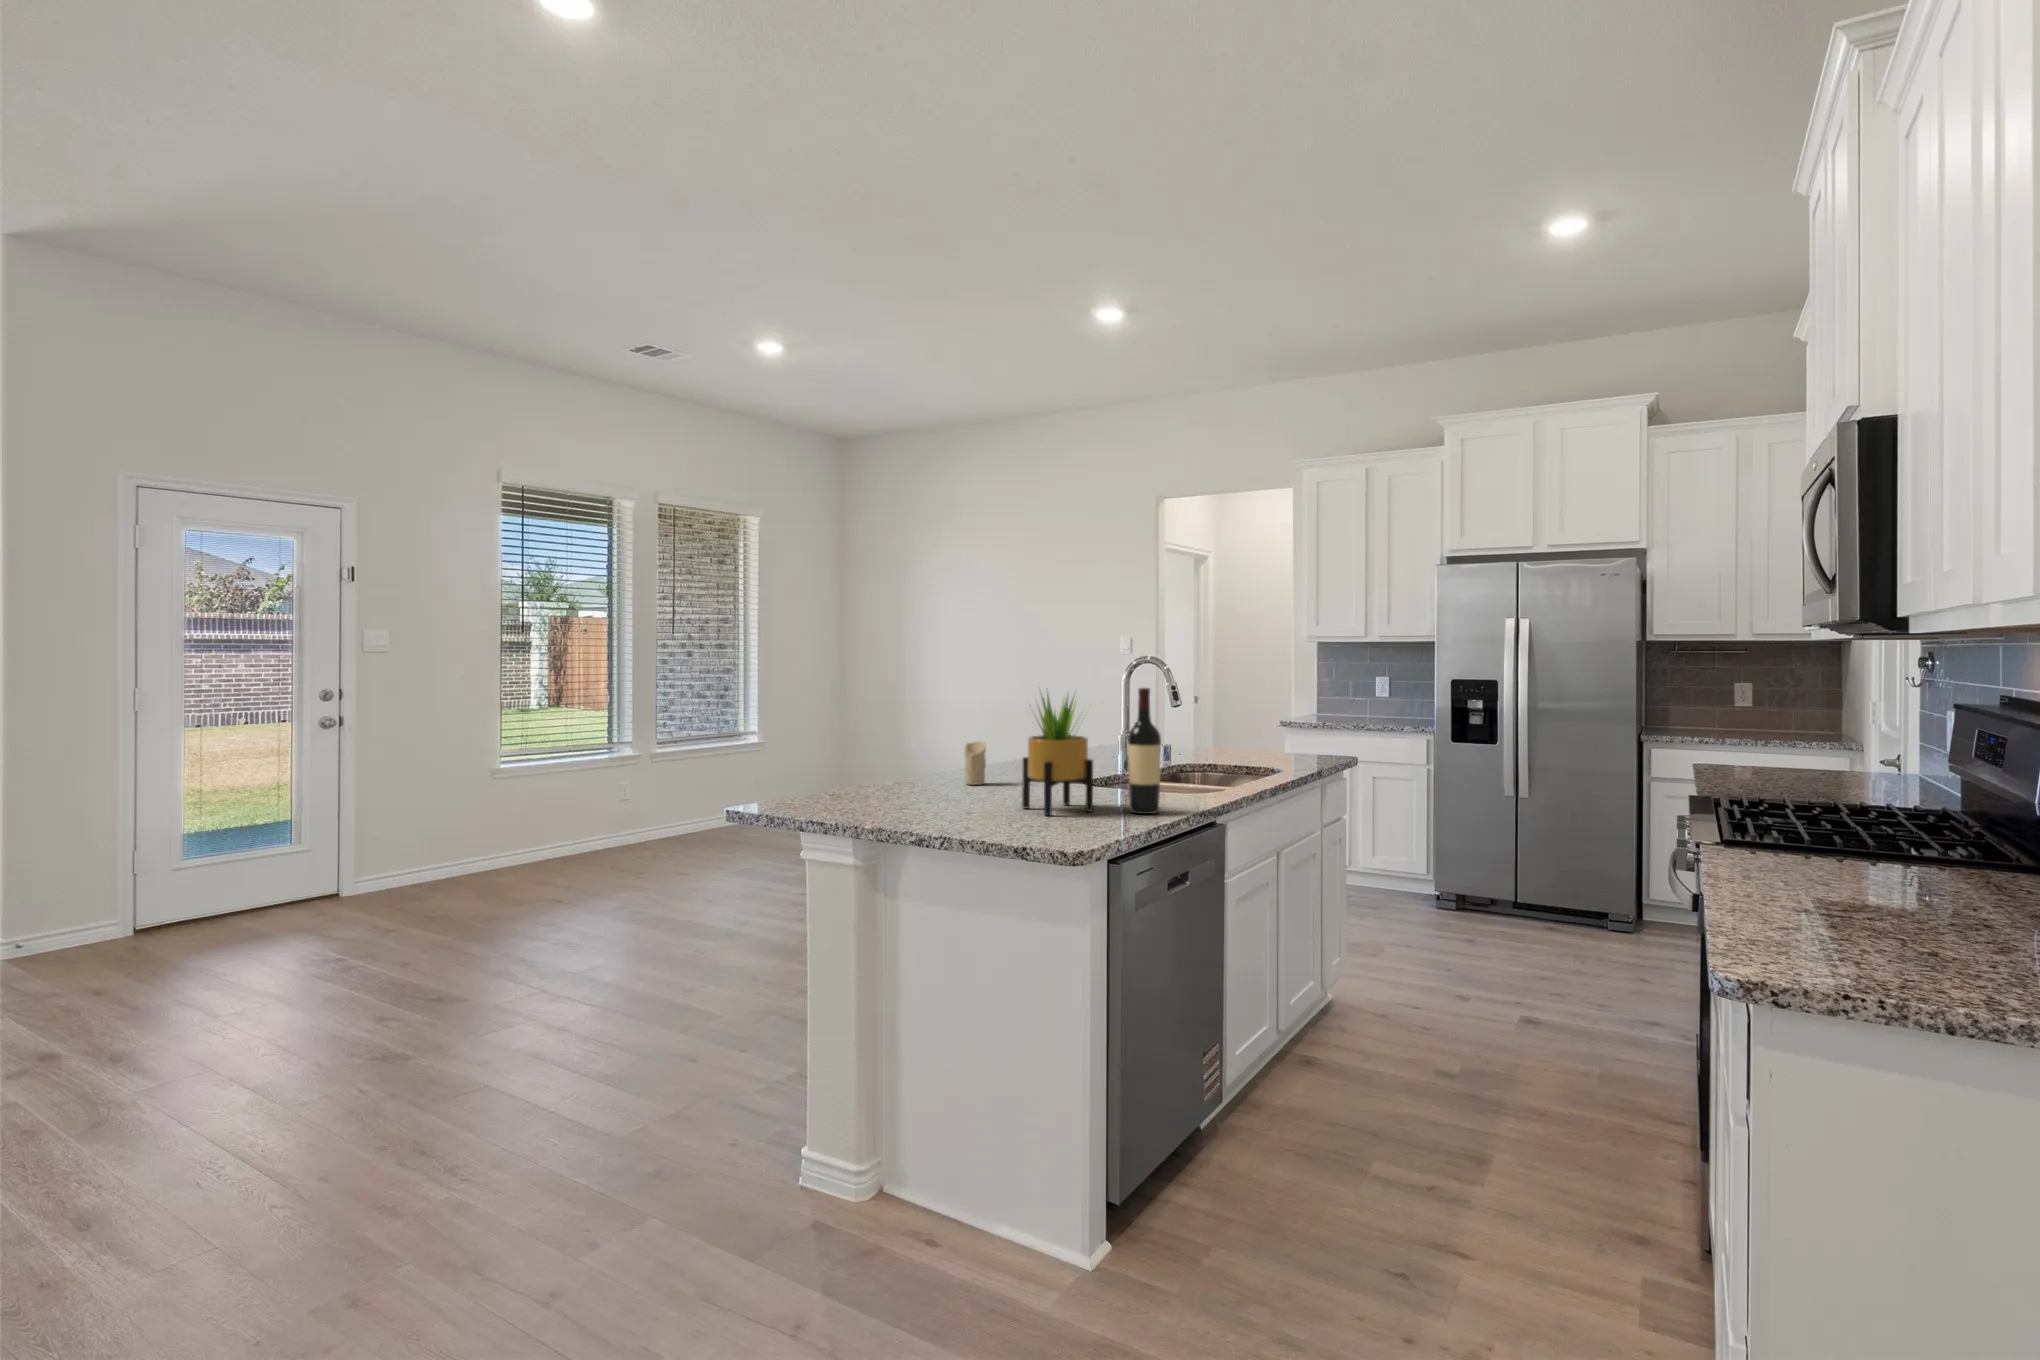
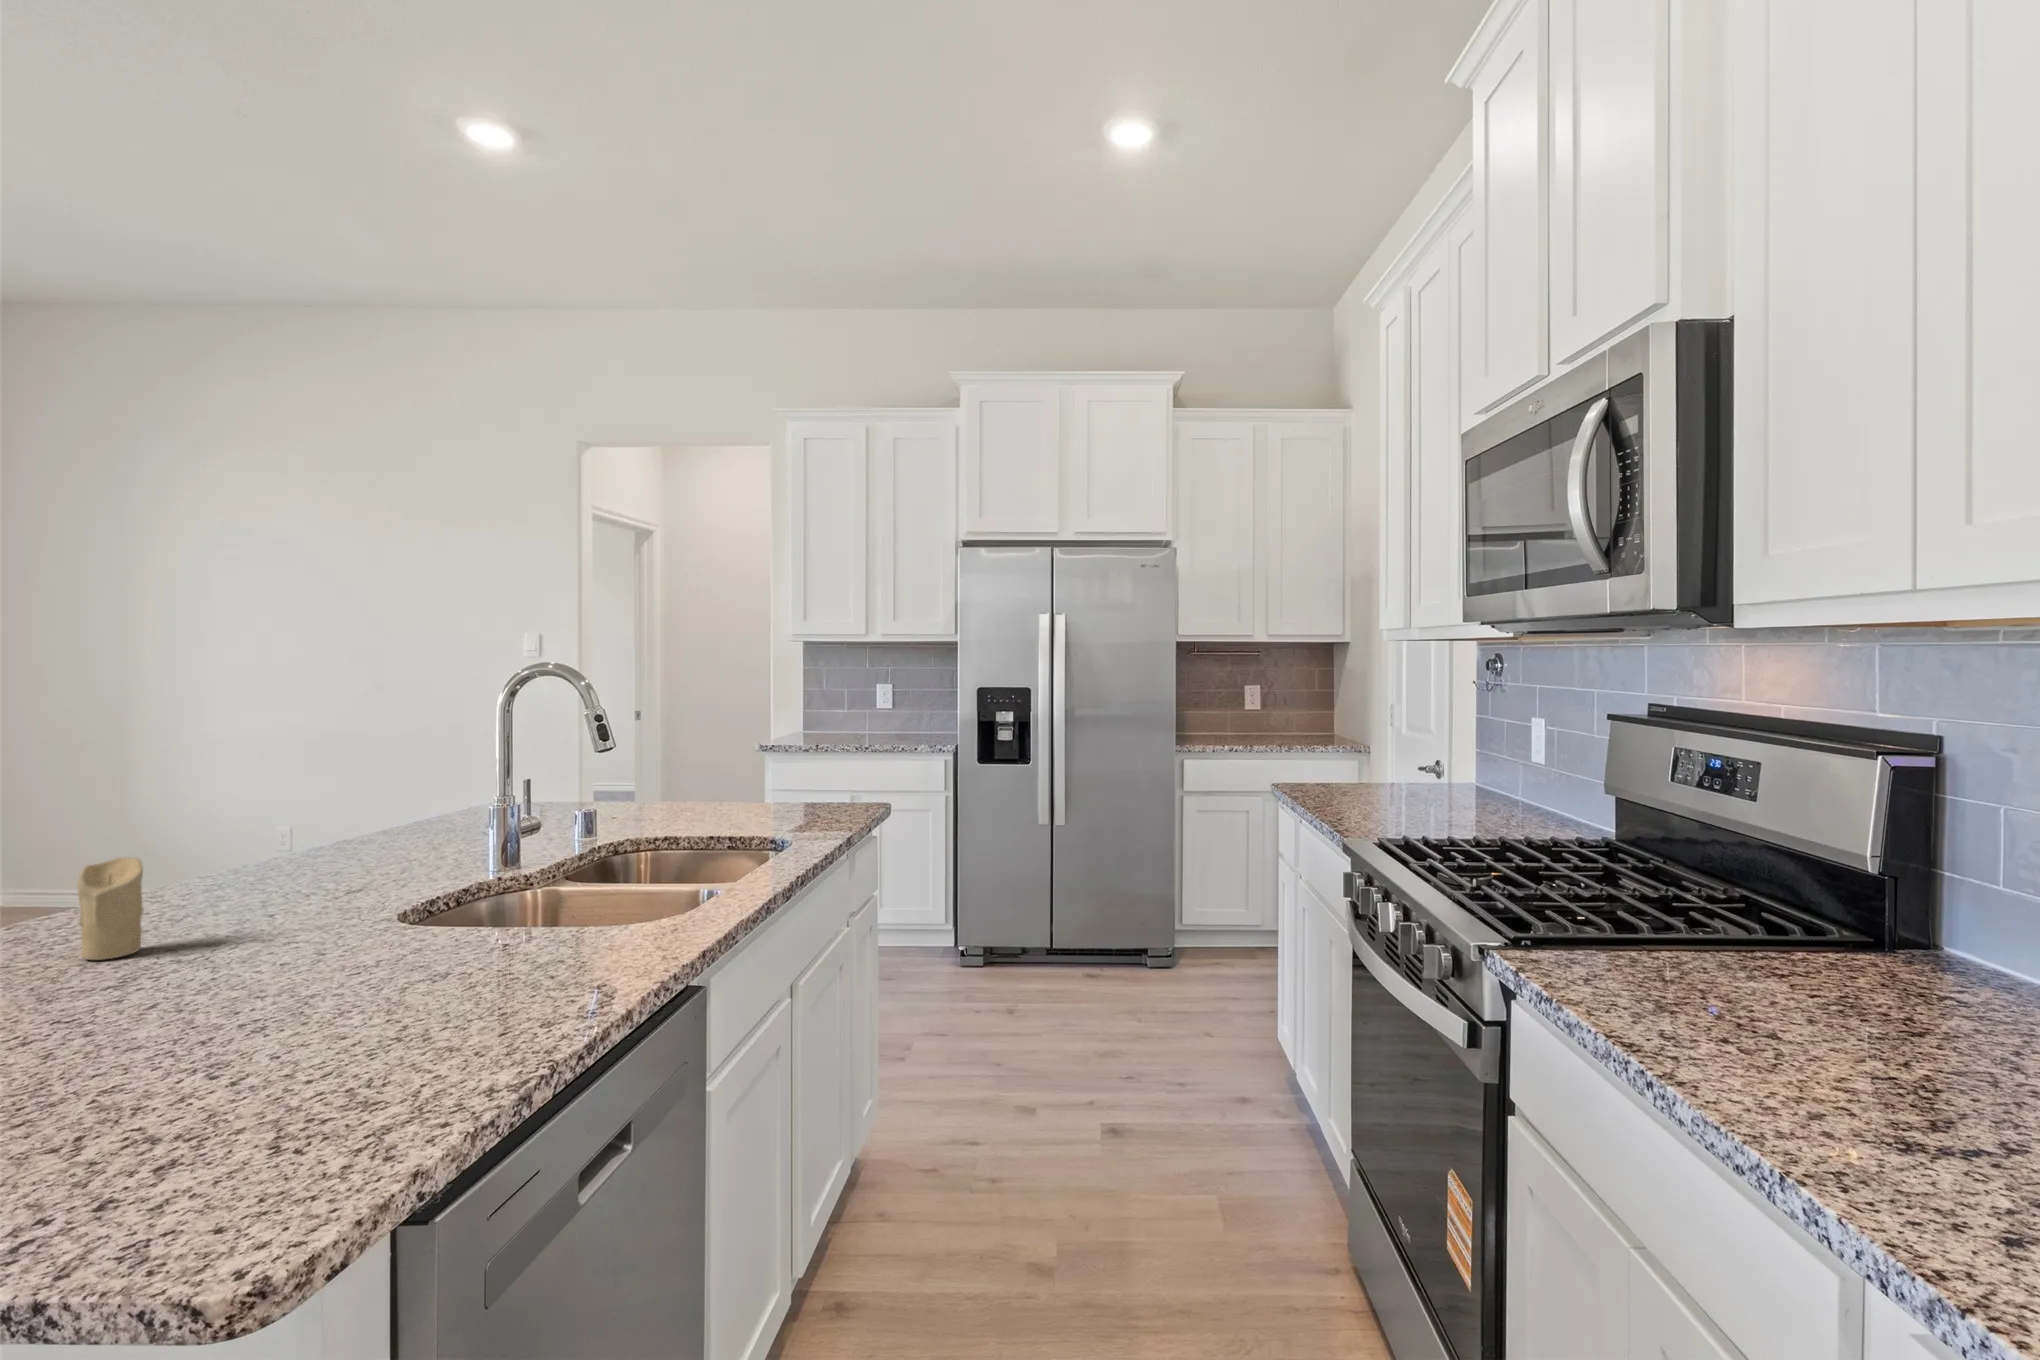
wine bottle: present [1128,688,1161,814] -> none [488,735,570,1016]
potted plant: present [1022,695,1093,816] -> none [180,736,402,1067]

